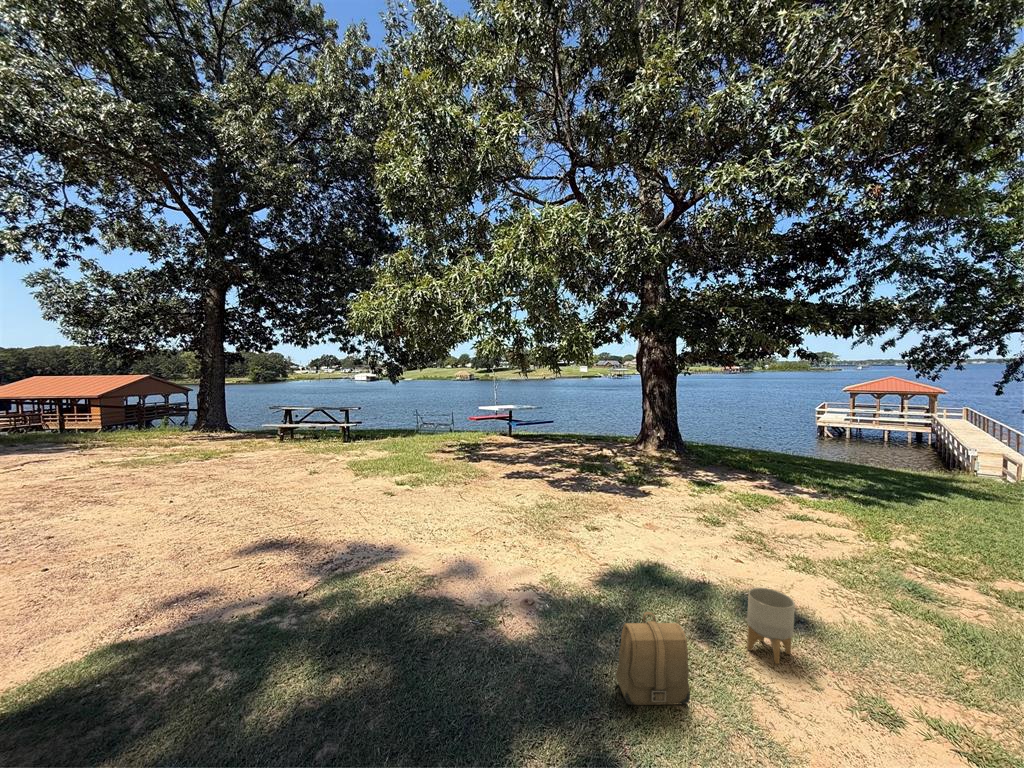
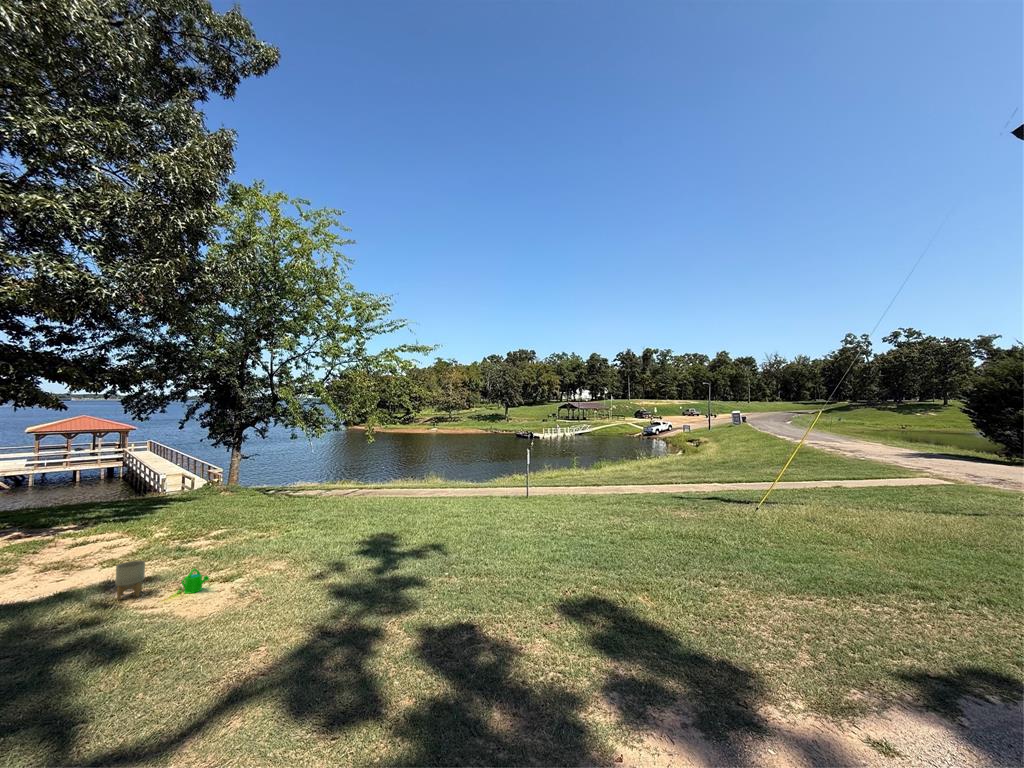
backpack: present [616,612,690,705] -> none [55,587,110,642]
watering can: none [860,675,921,738] -> present [181,569,209,594]

